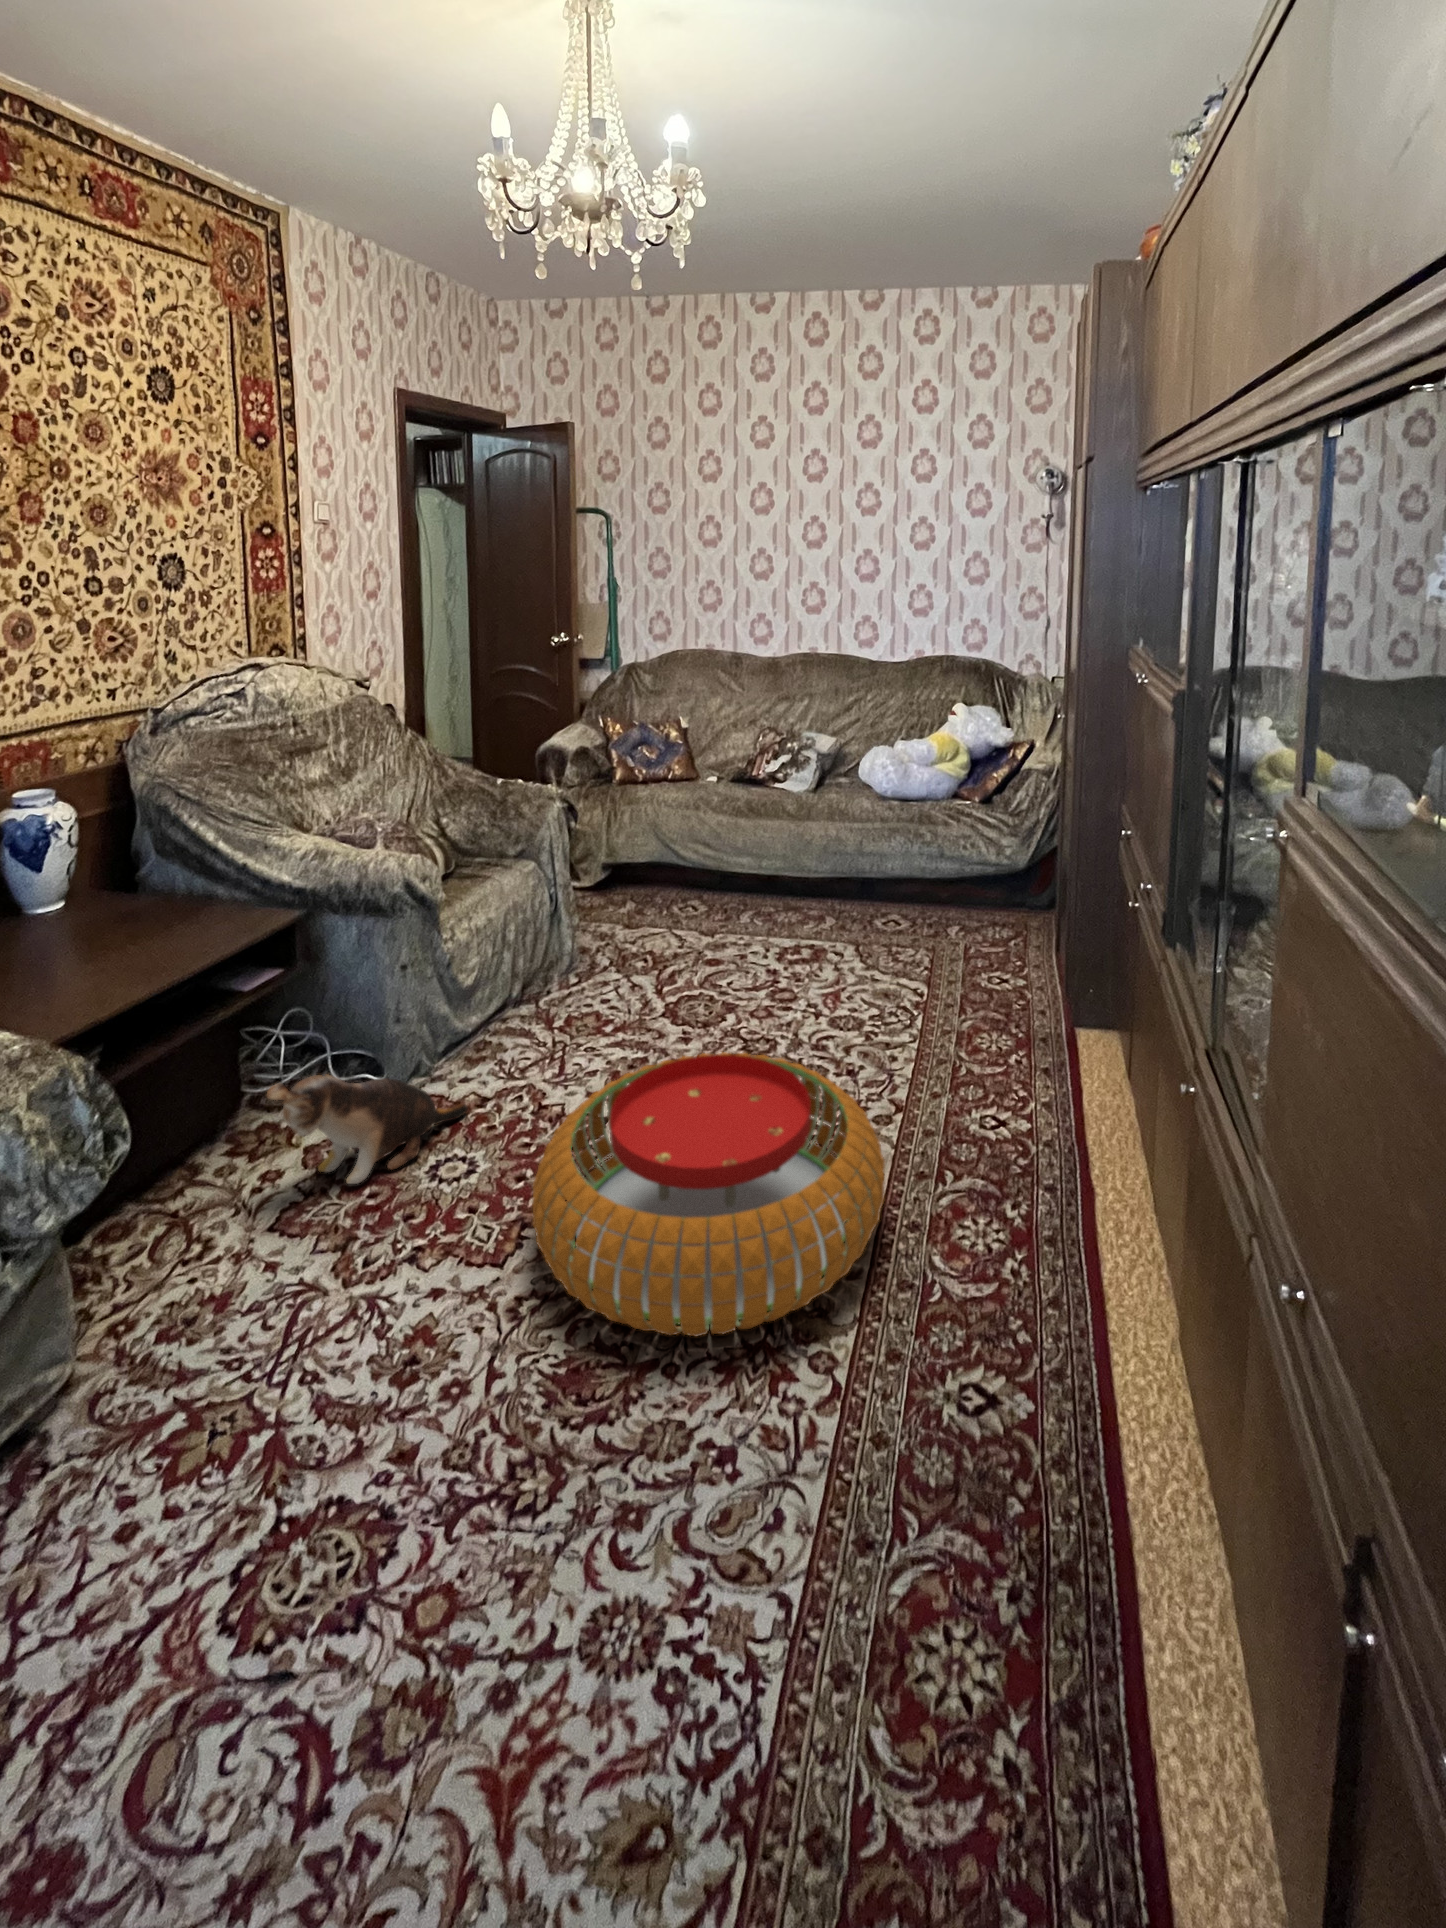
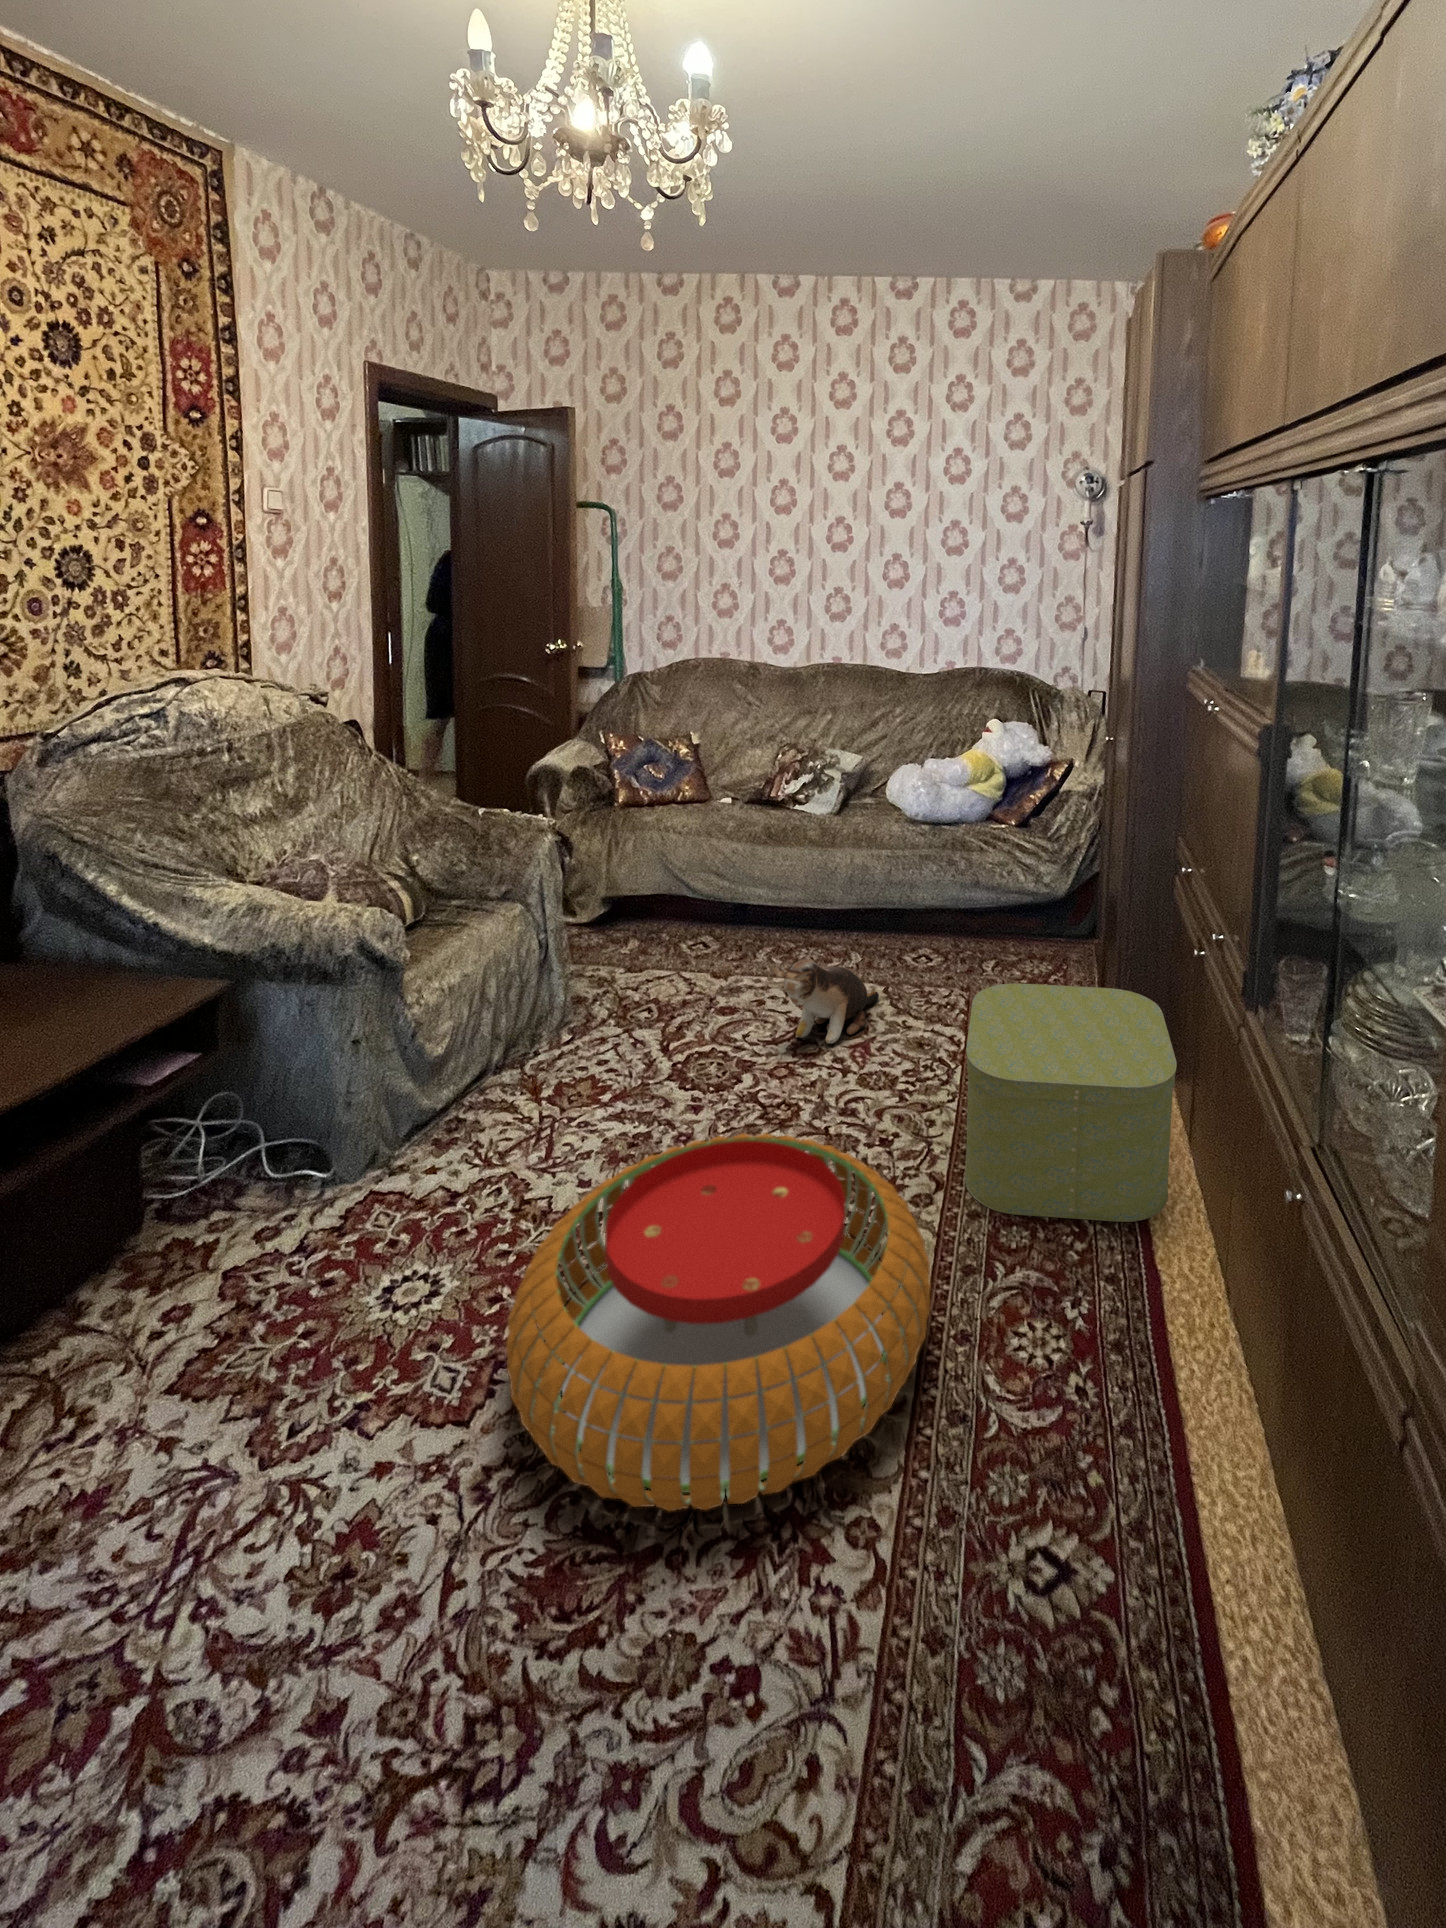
storage box: none [922,937,1115,1147] -> present [965,983,1177,1222]
plush toy: present [267,1074,468,1184] -> present [775,959,879,1044]

